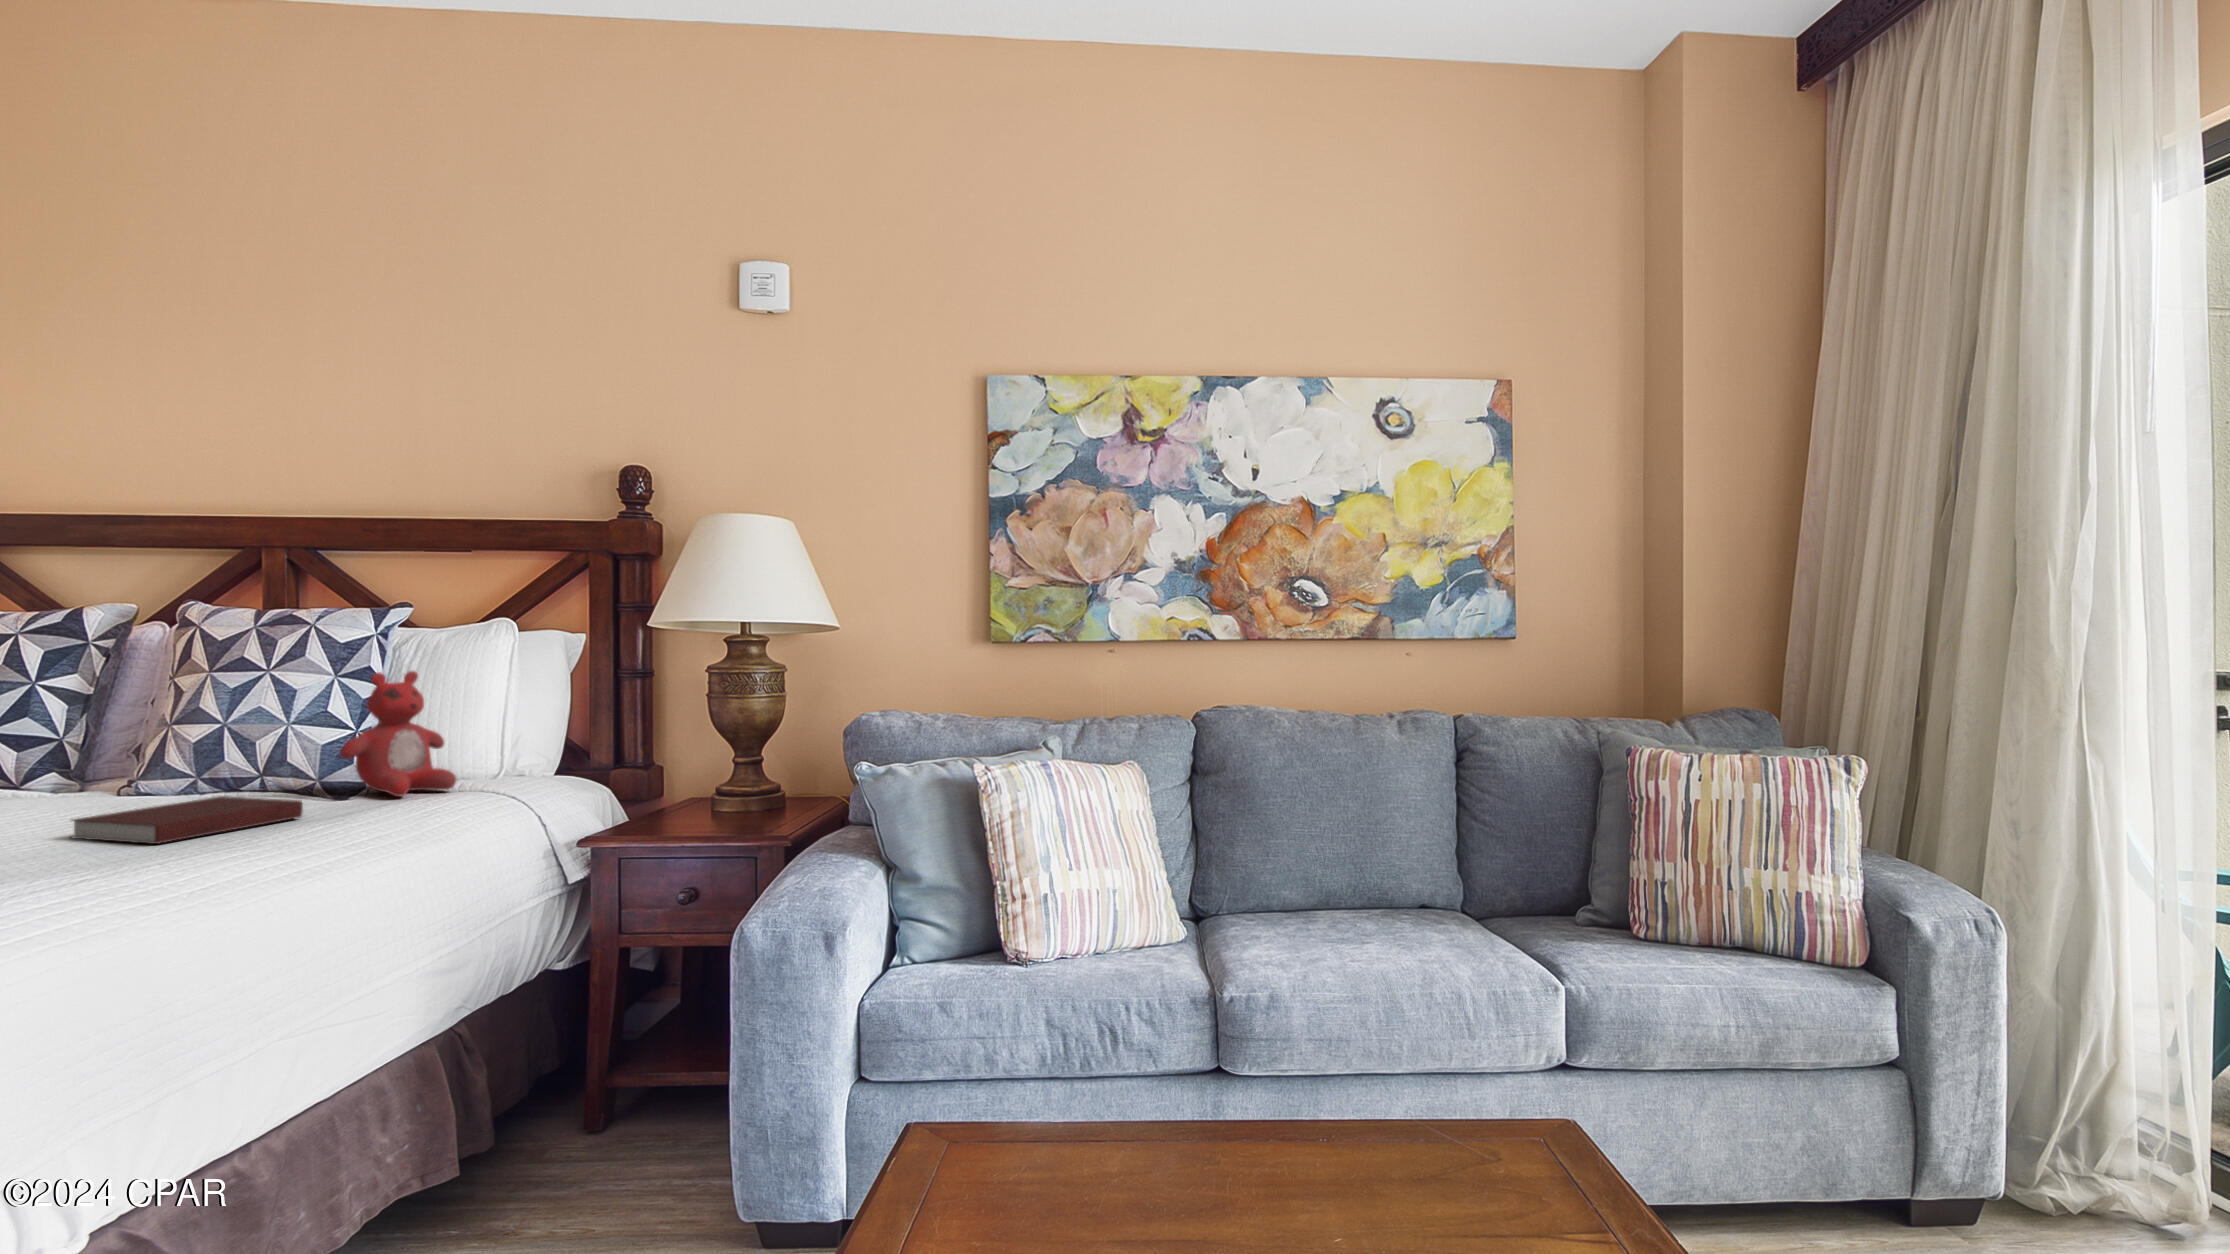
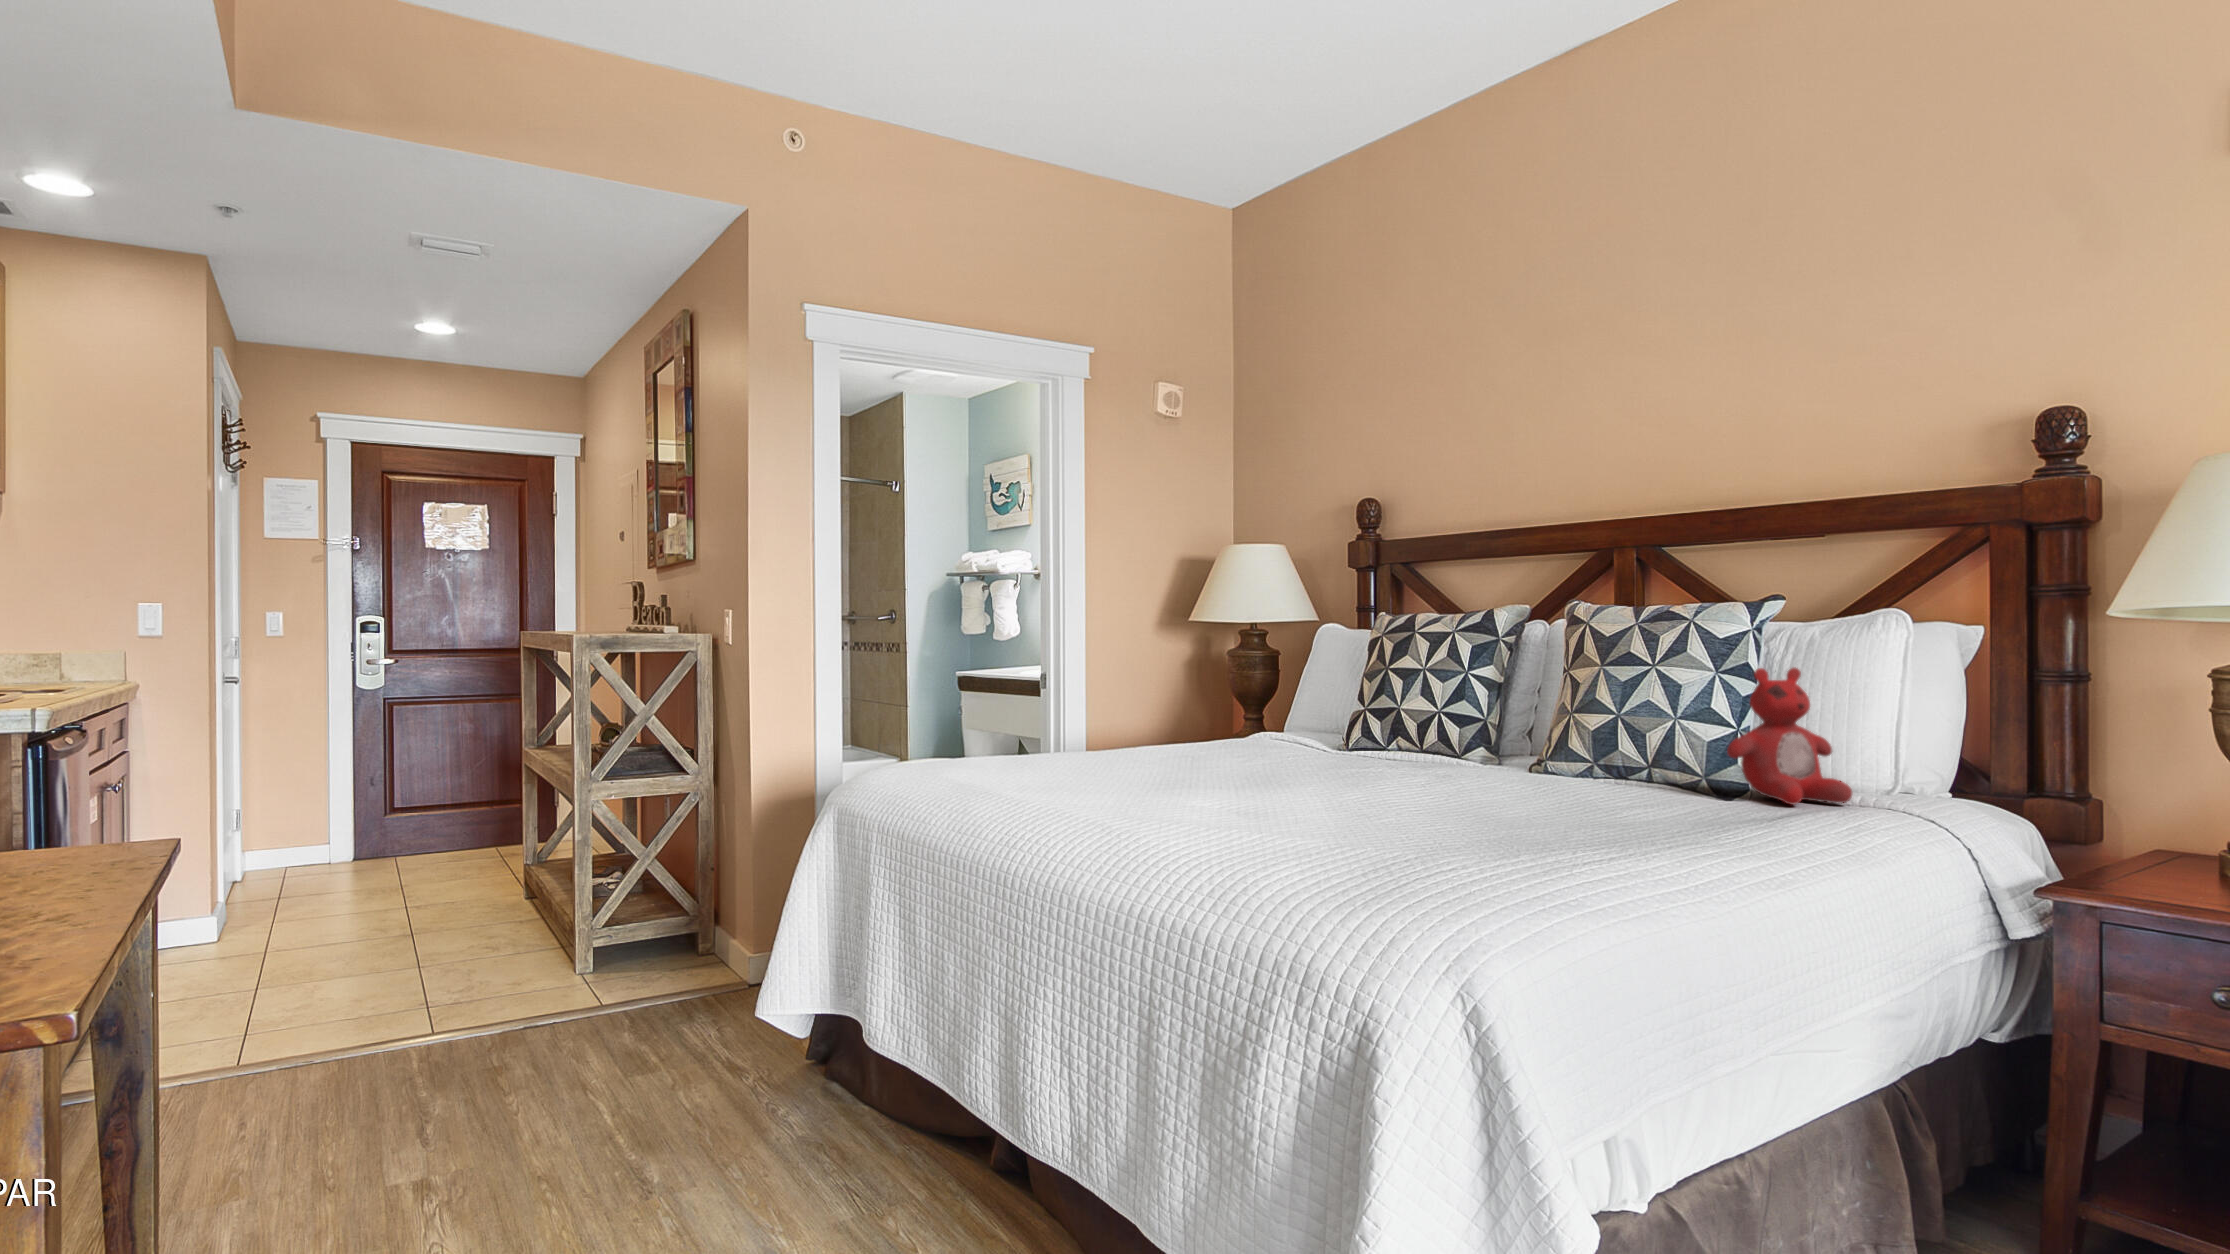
notebook: present [70,796,303,844] -> none [1515,784,1704,823]

